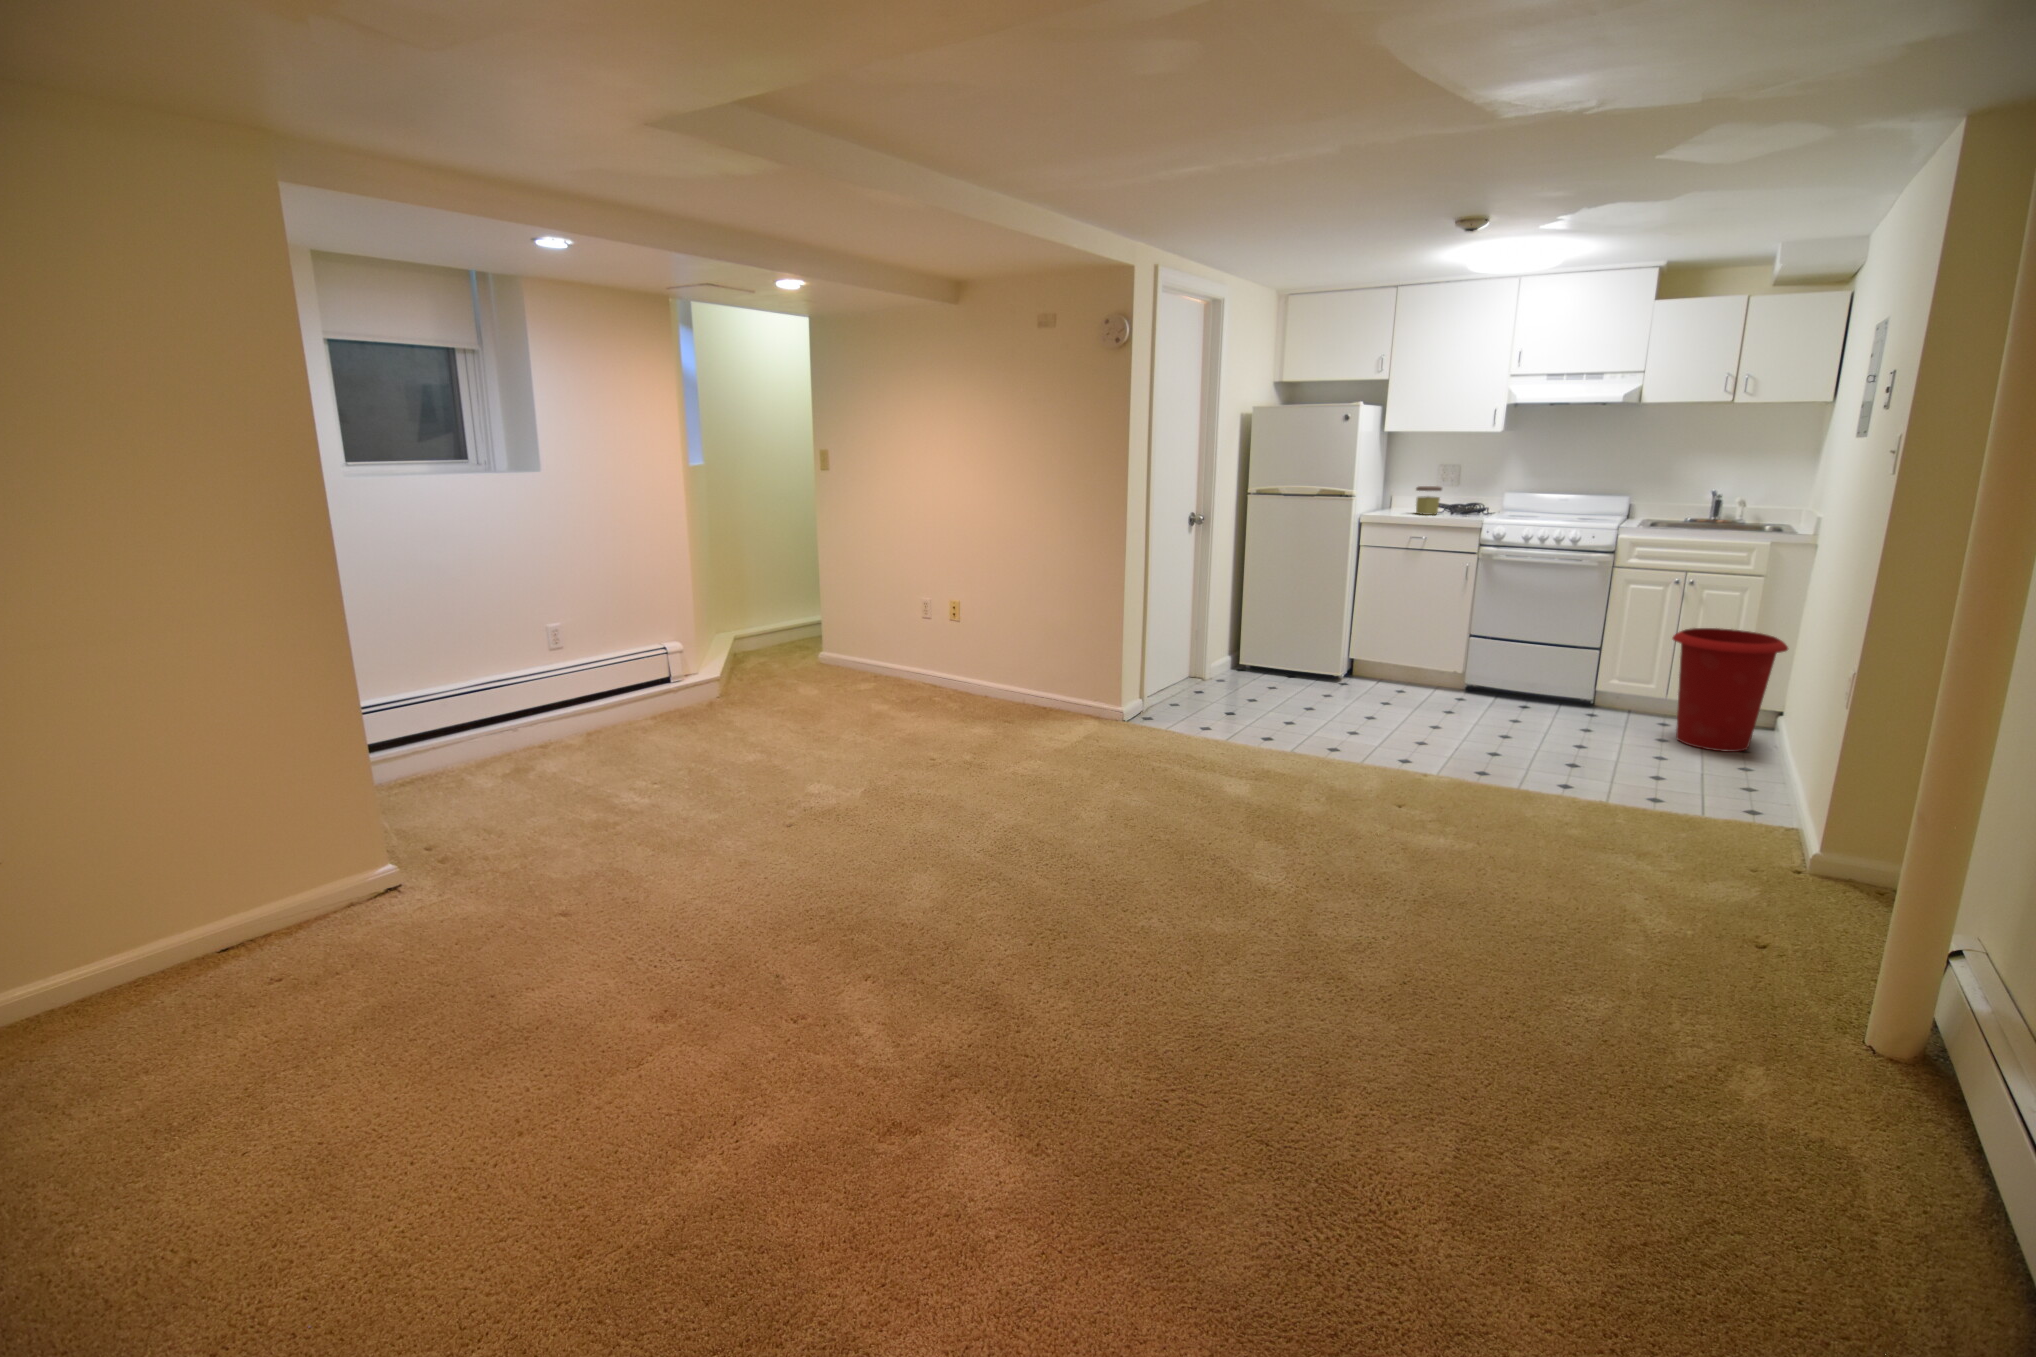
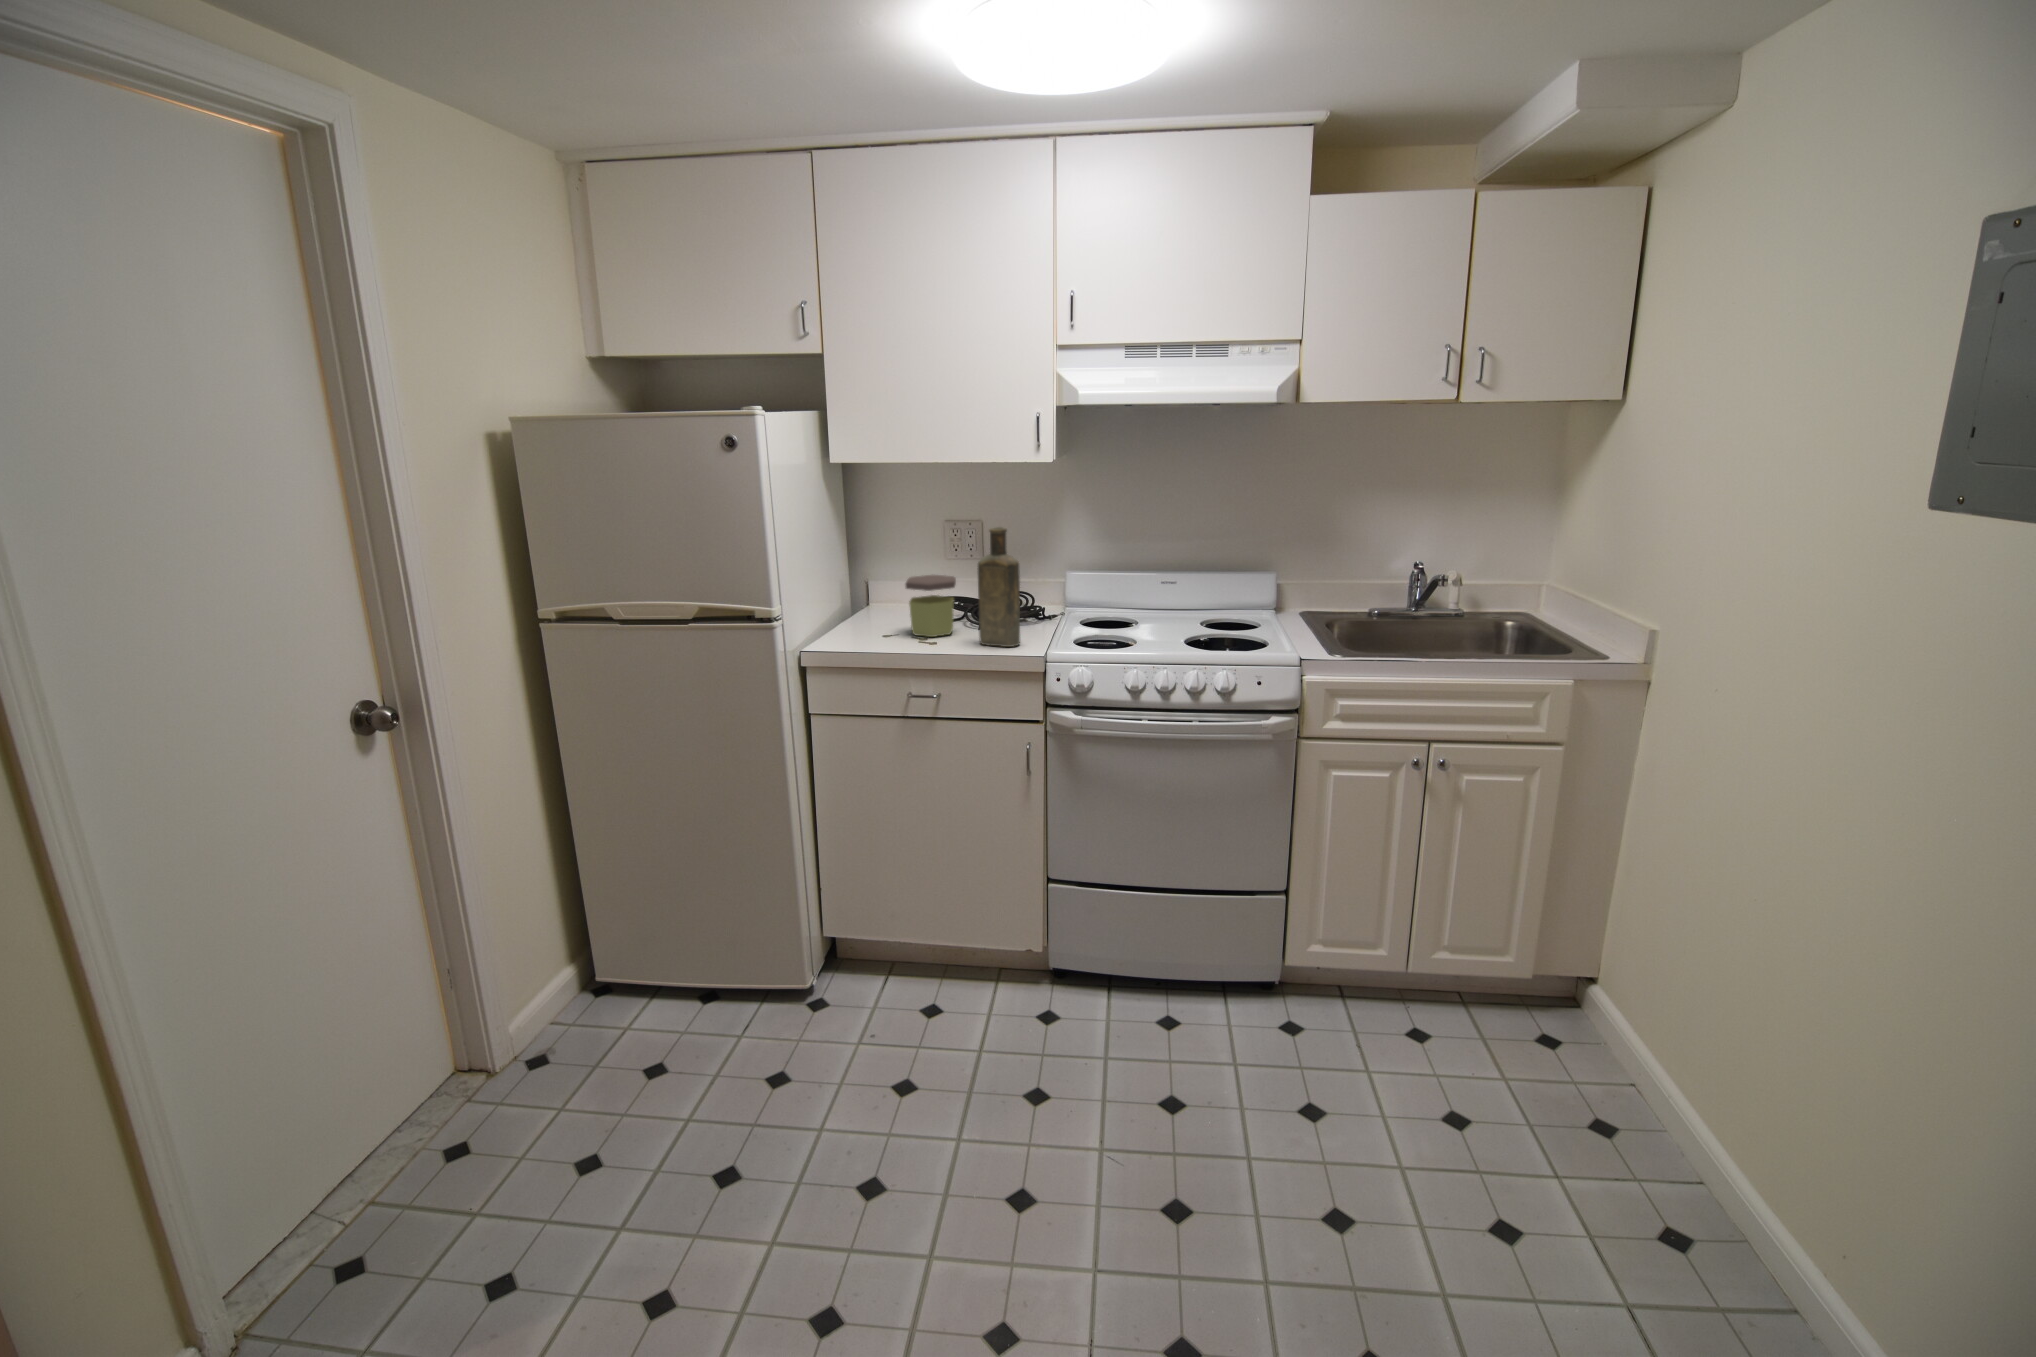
bottle: none [1450,461,1475,518] -> present [978,527,1020,647]
waste bin: present [1673,628,1788,752] -> none [1455,862,1690,1148]

